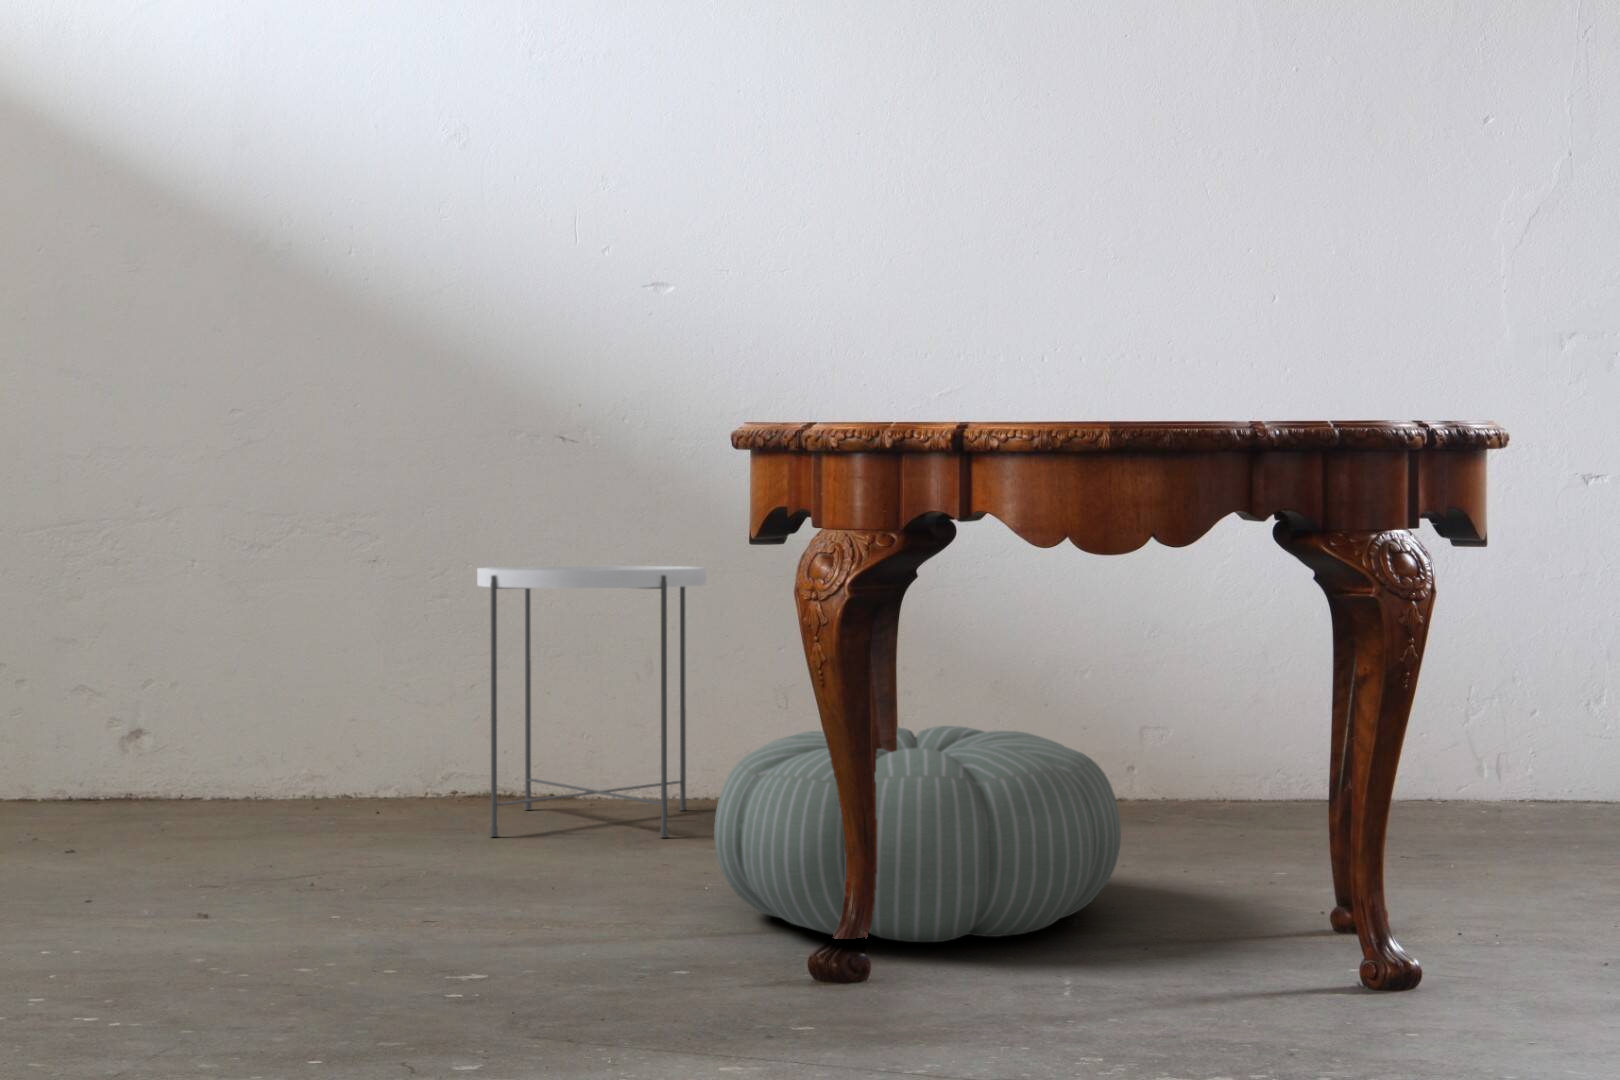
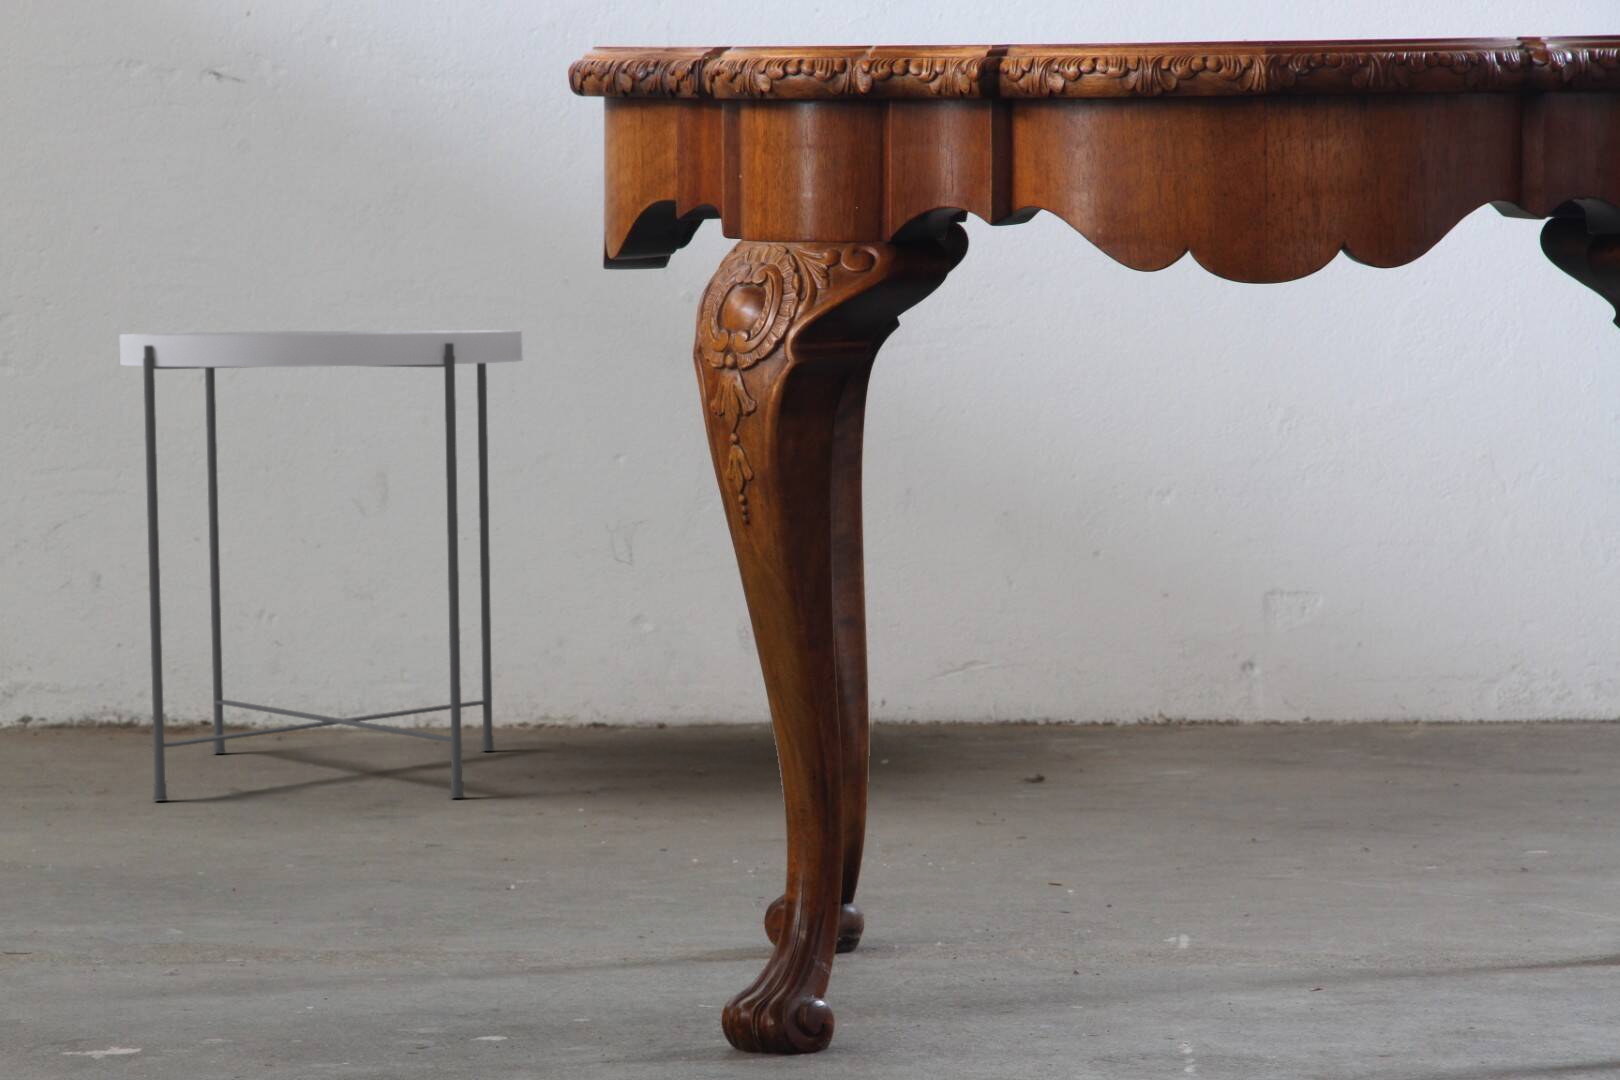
pouf: present [714,726,1121,942] -> none [549,601,1258,974]

